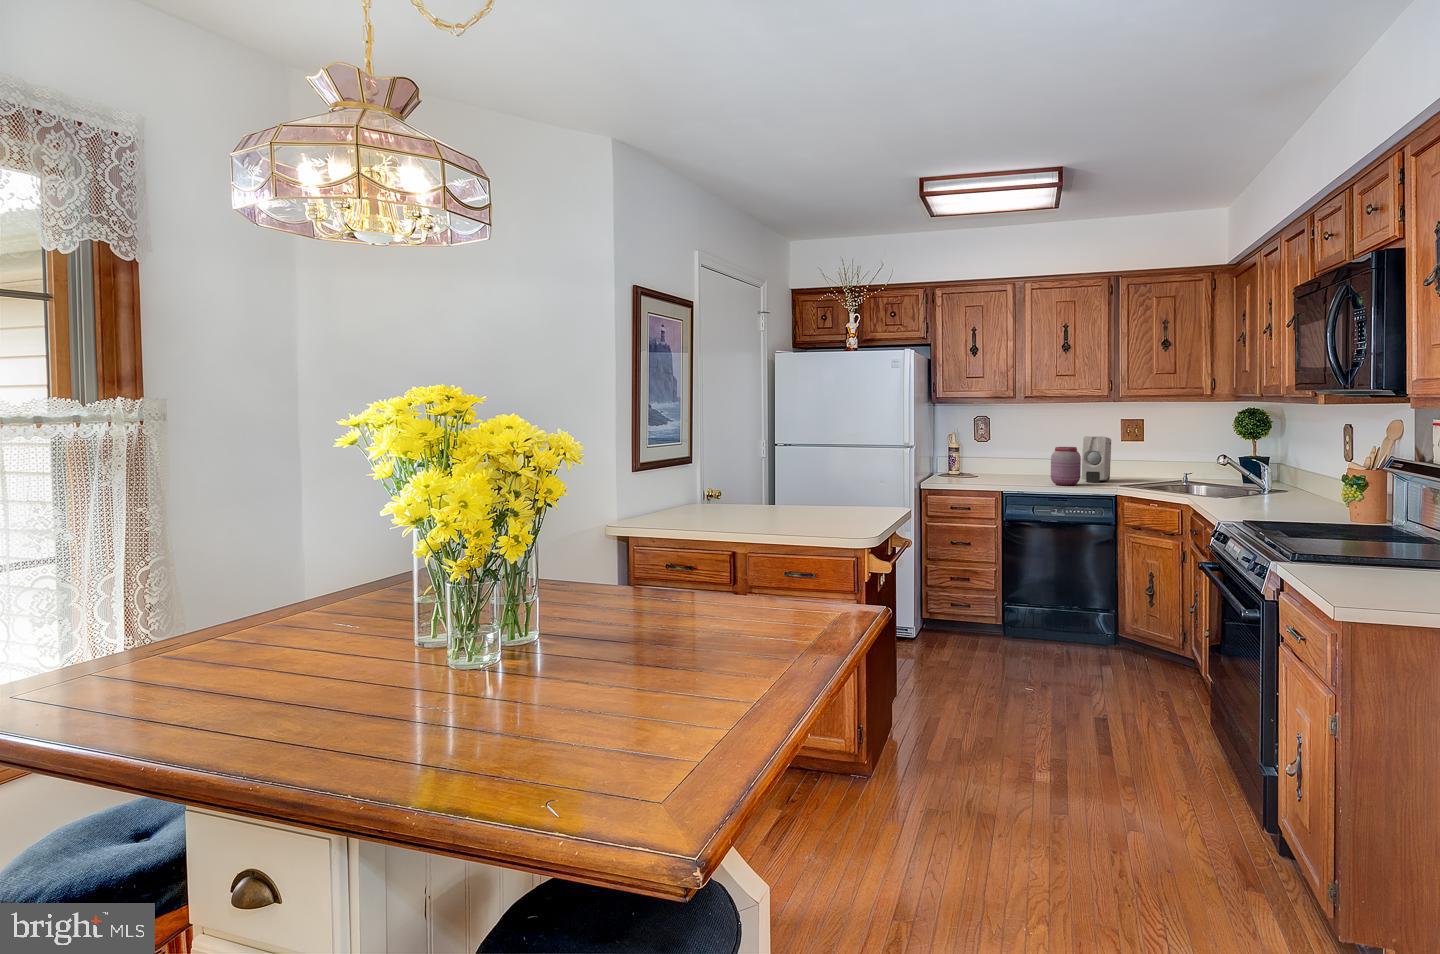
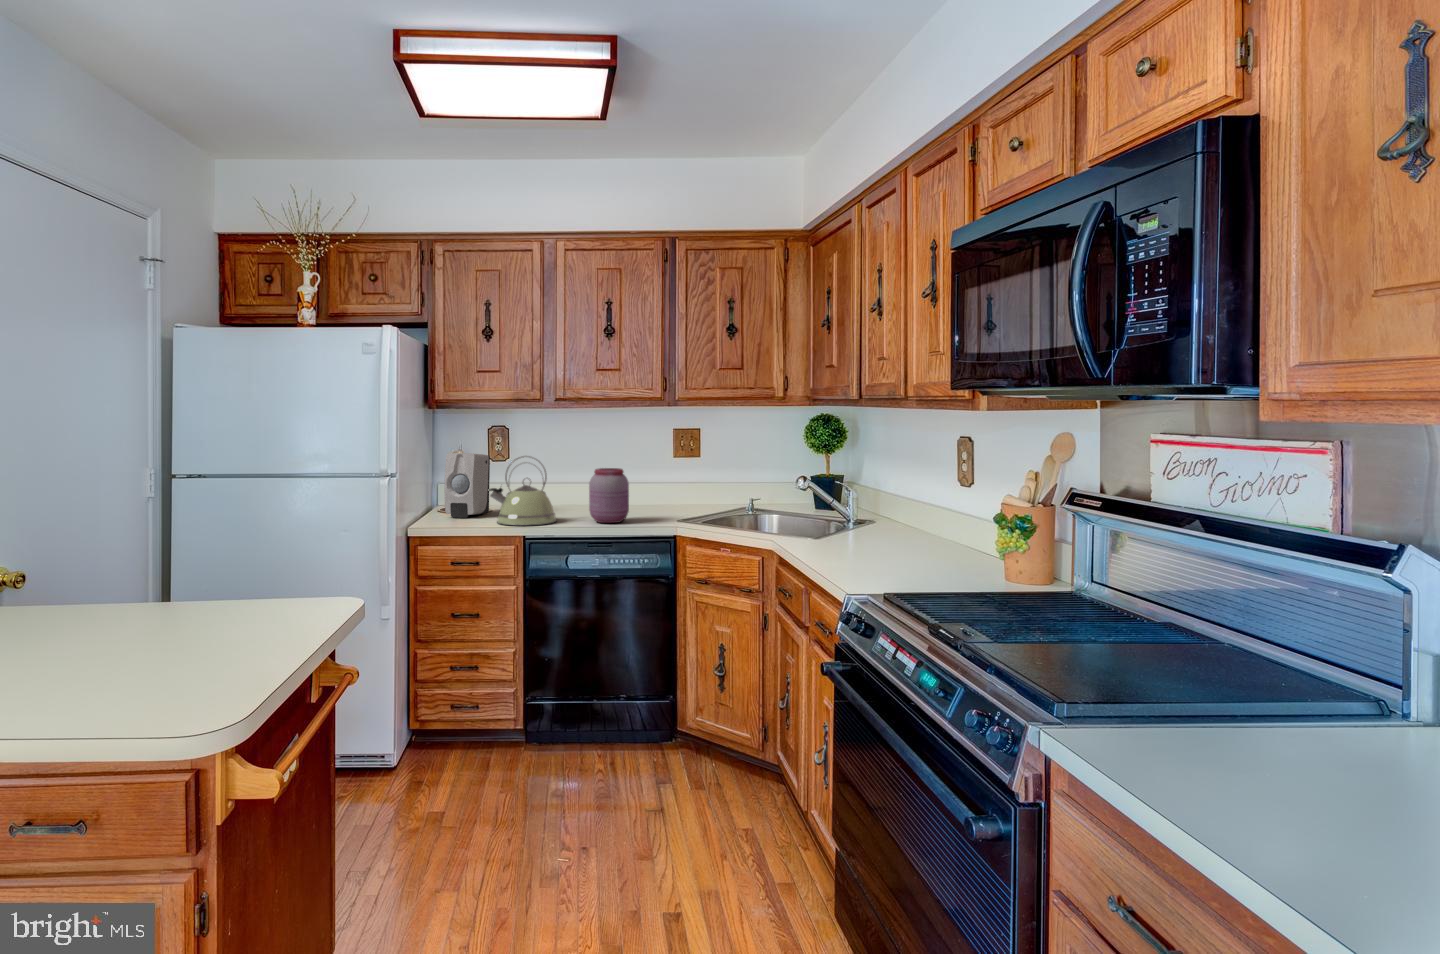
soap dispenser: present [1082,436,1111,482] -> present [445,453,490,518]
kettle: none [979,438,1026,485] -> present [489,456,556,526]

